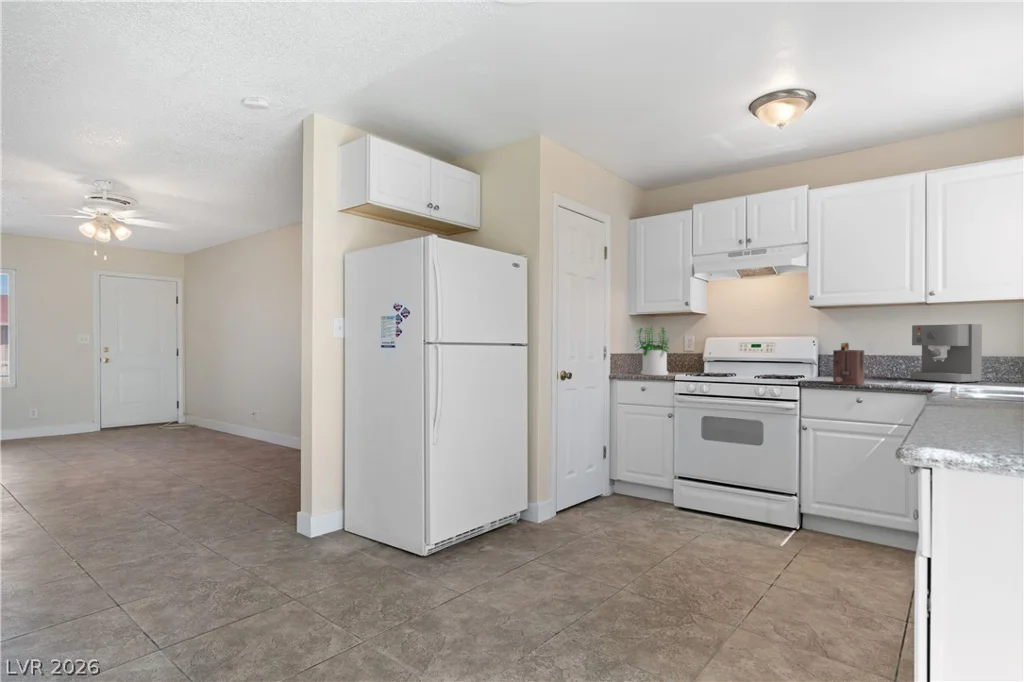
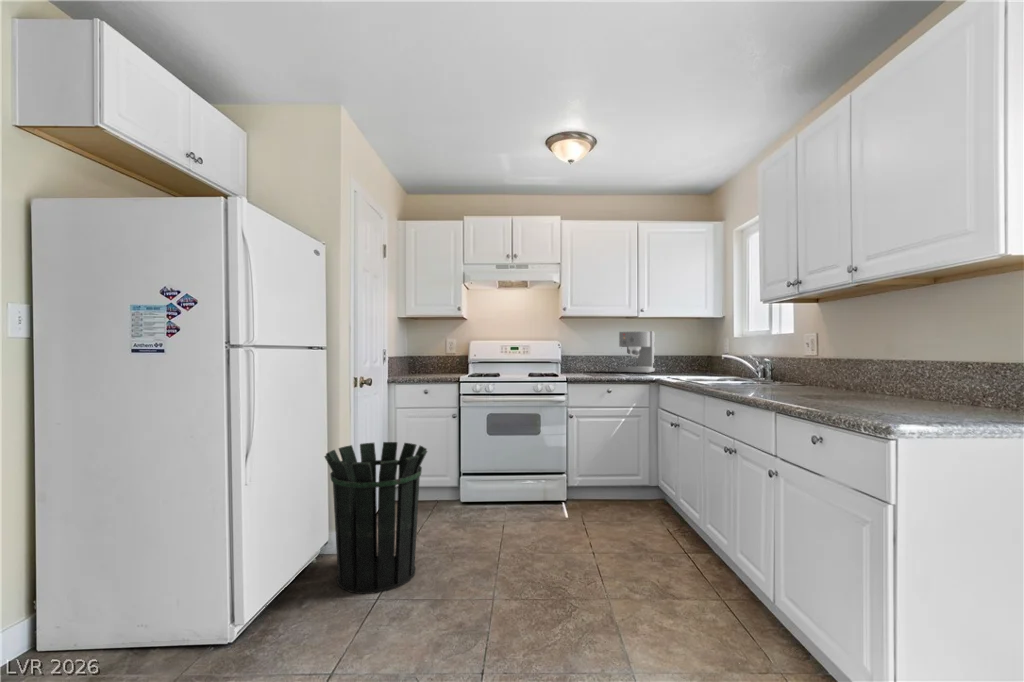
potted plant: present [636,327,669,375] -> none [414,329,451,378]
toaster: present [833,342,864,385] -> none [587,344,608,378]
waste bin: none [509,429,597,559] -> present [325,442,427,594]

